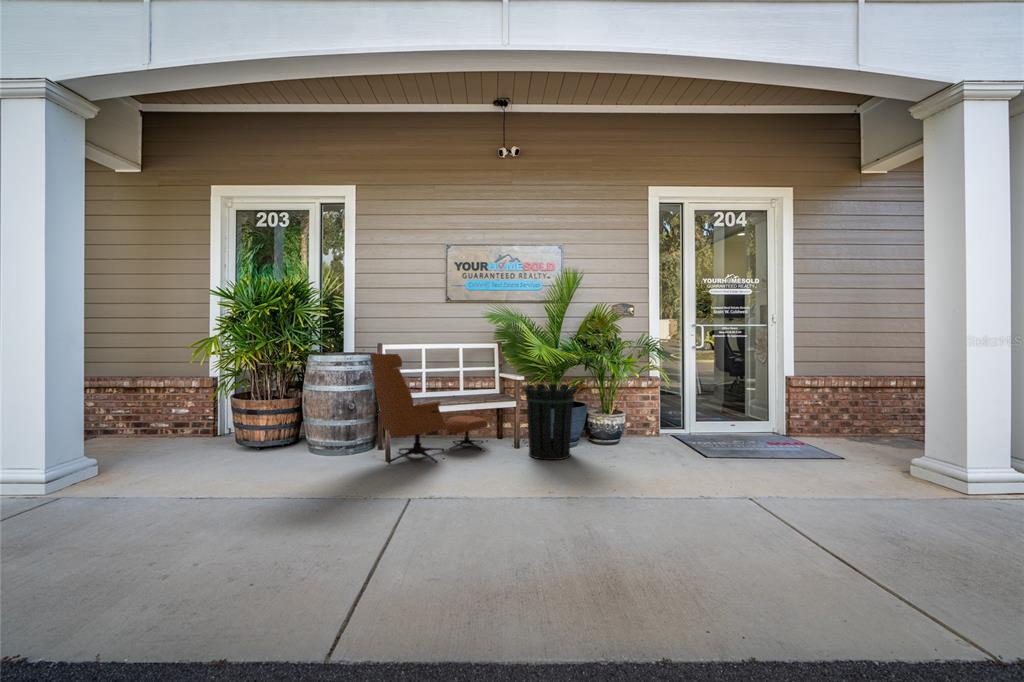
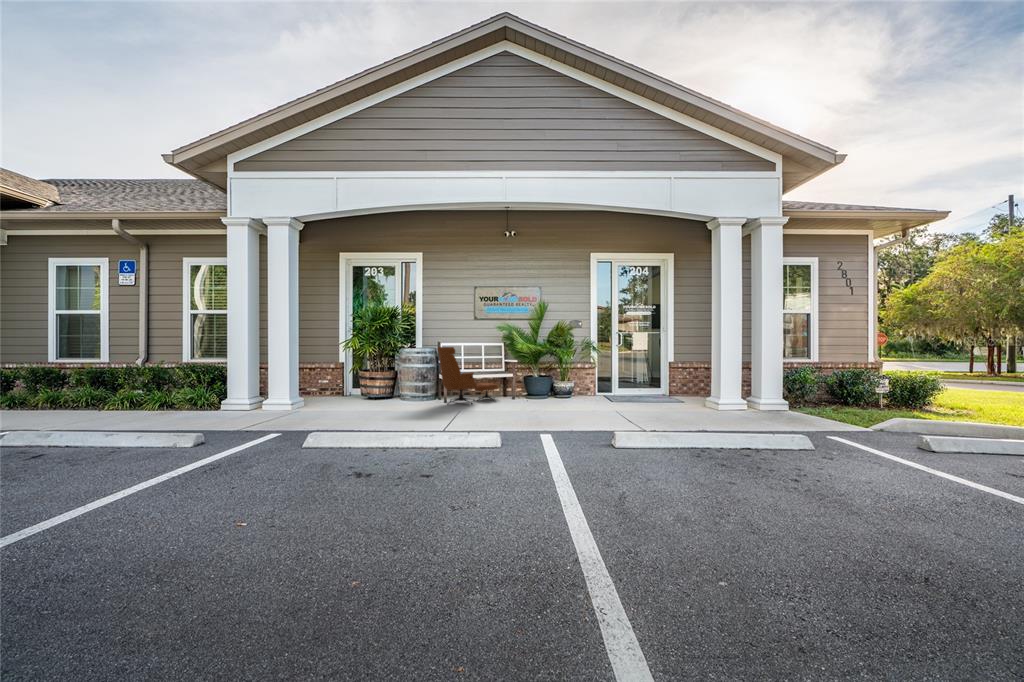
waste bin: present [523,384,577,460] -> none [517,365,547,404]

